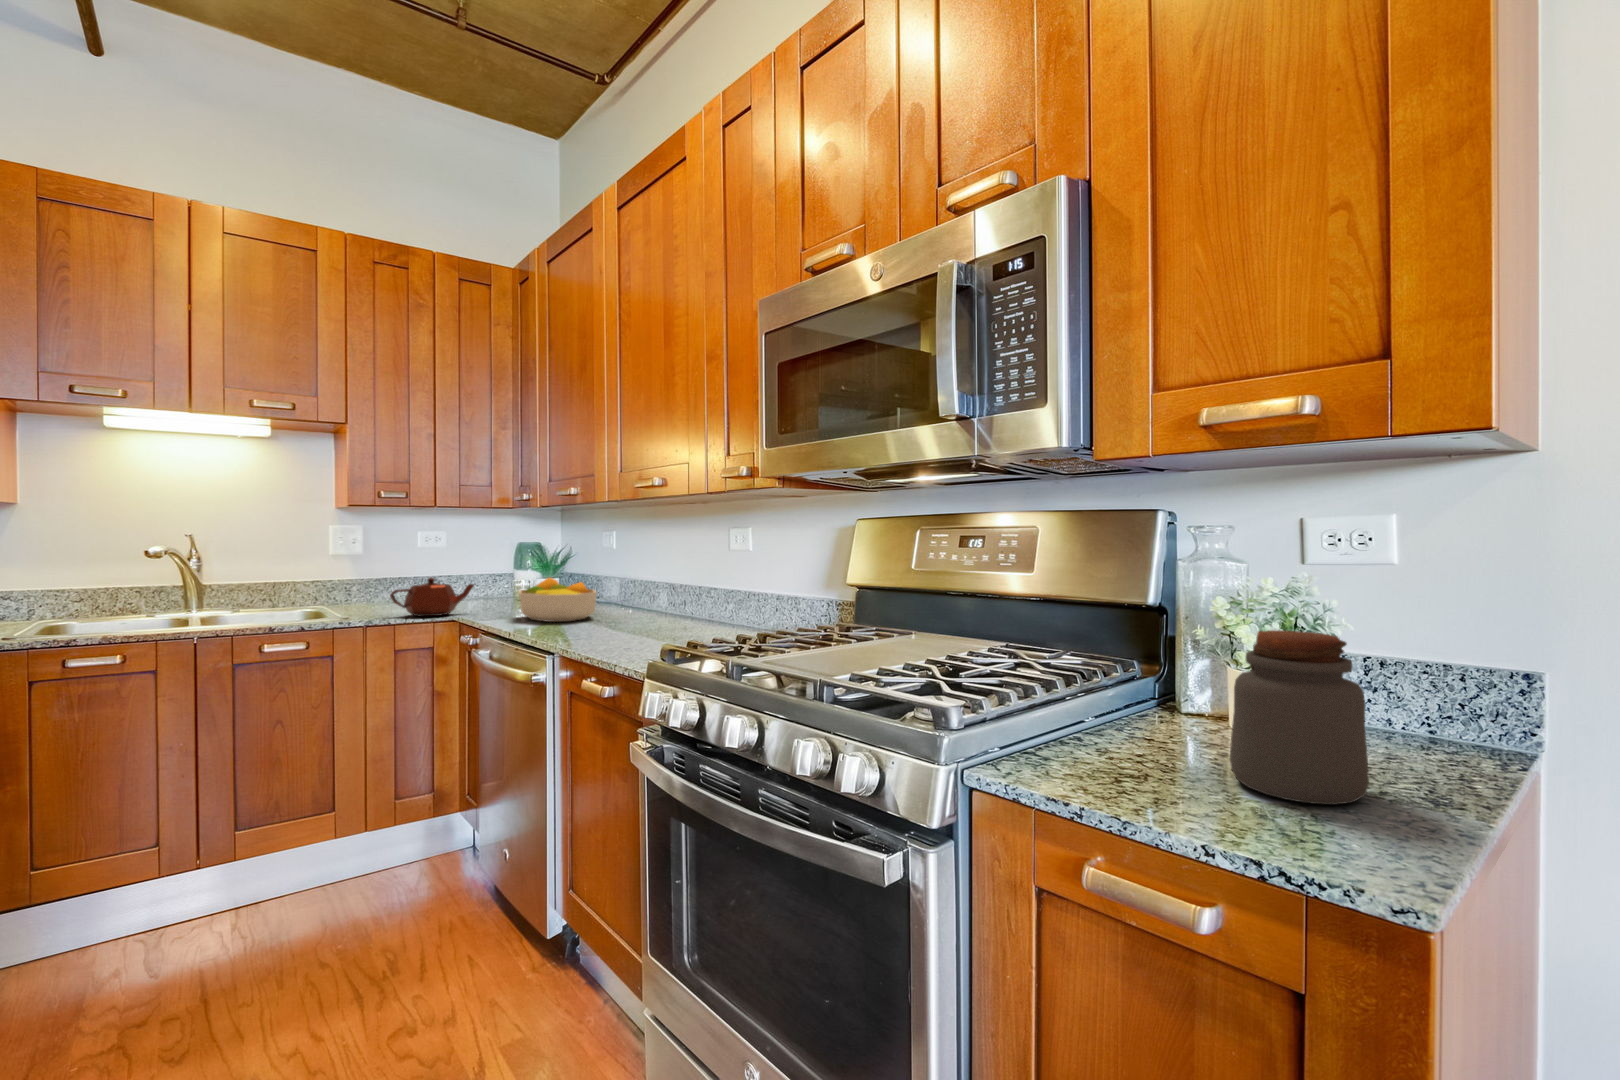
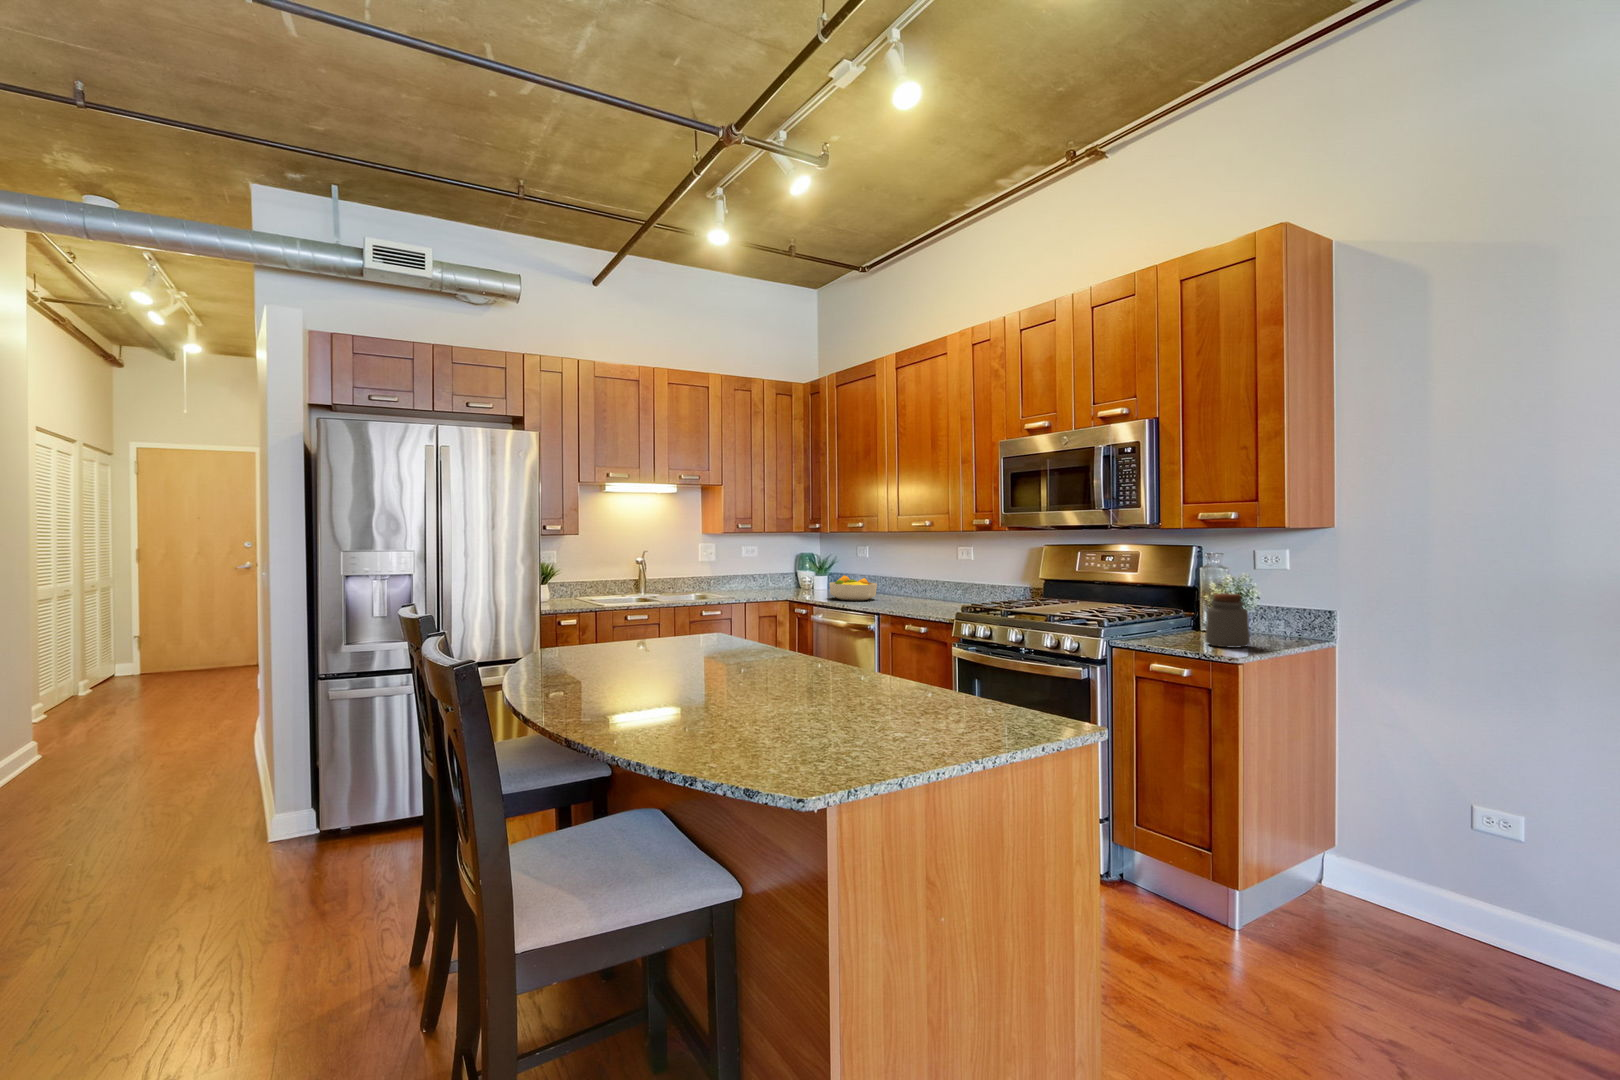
teapot: present [390,578,474,616] -> none [756,575,799,597]

